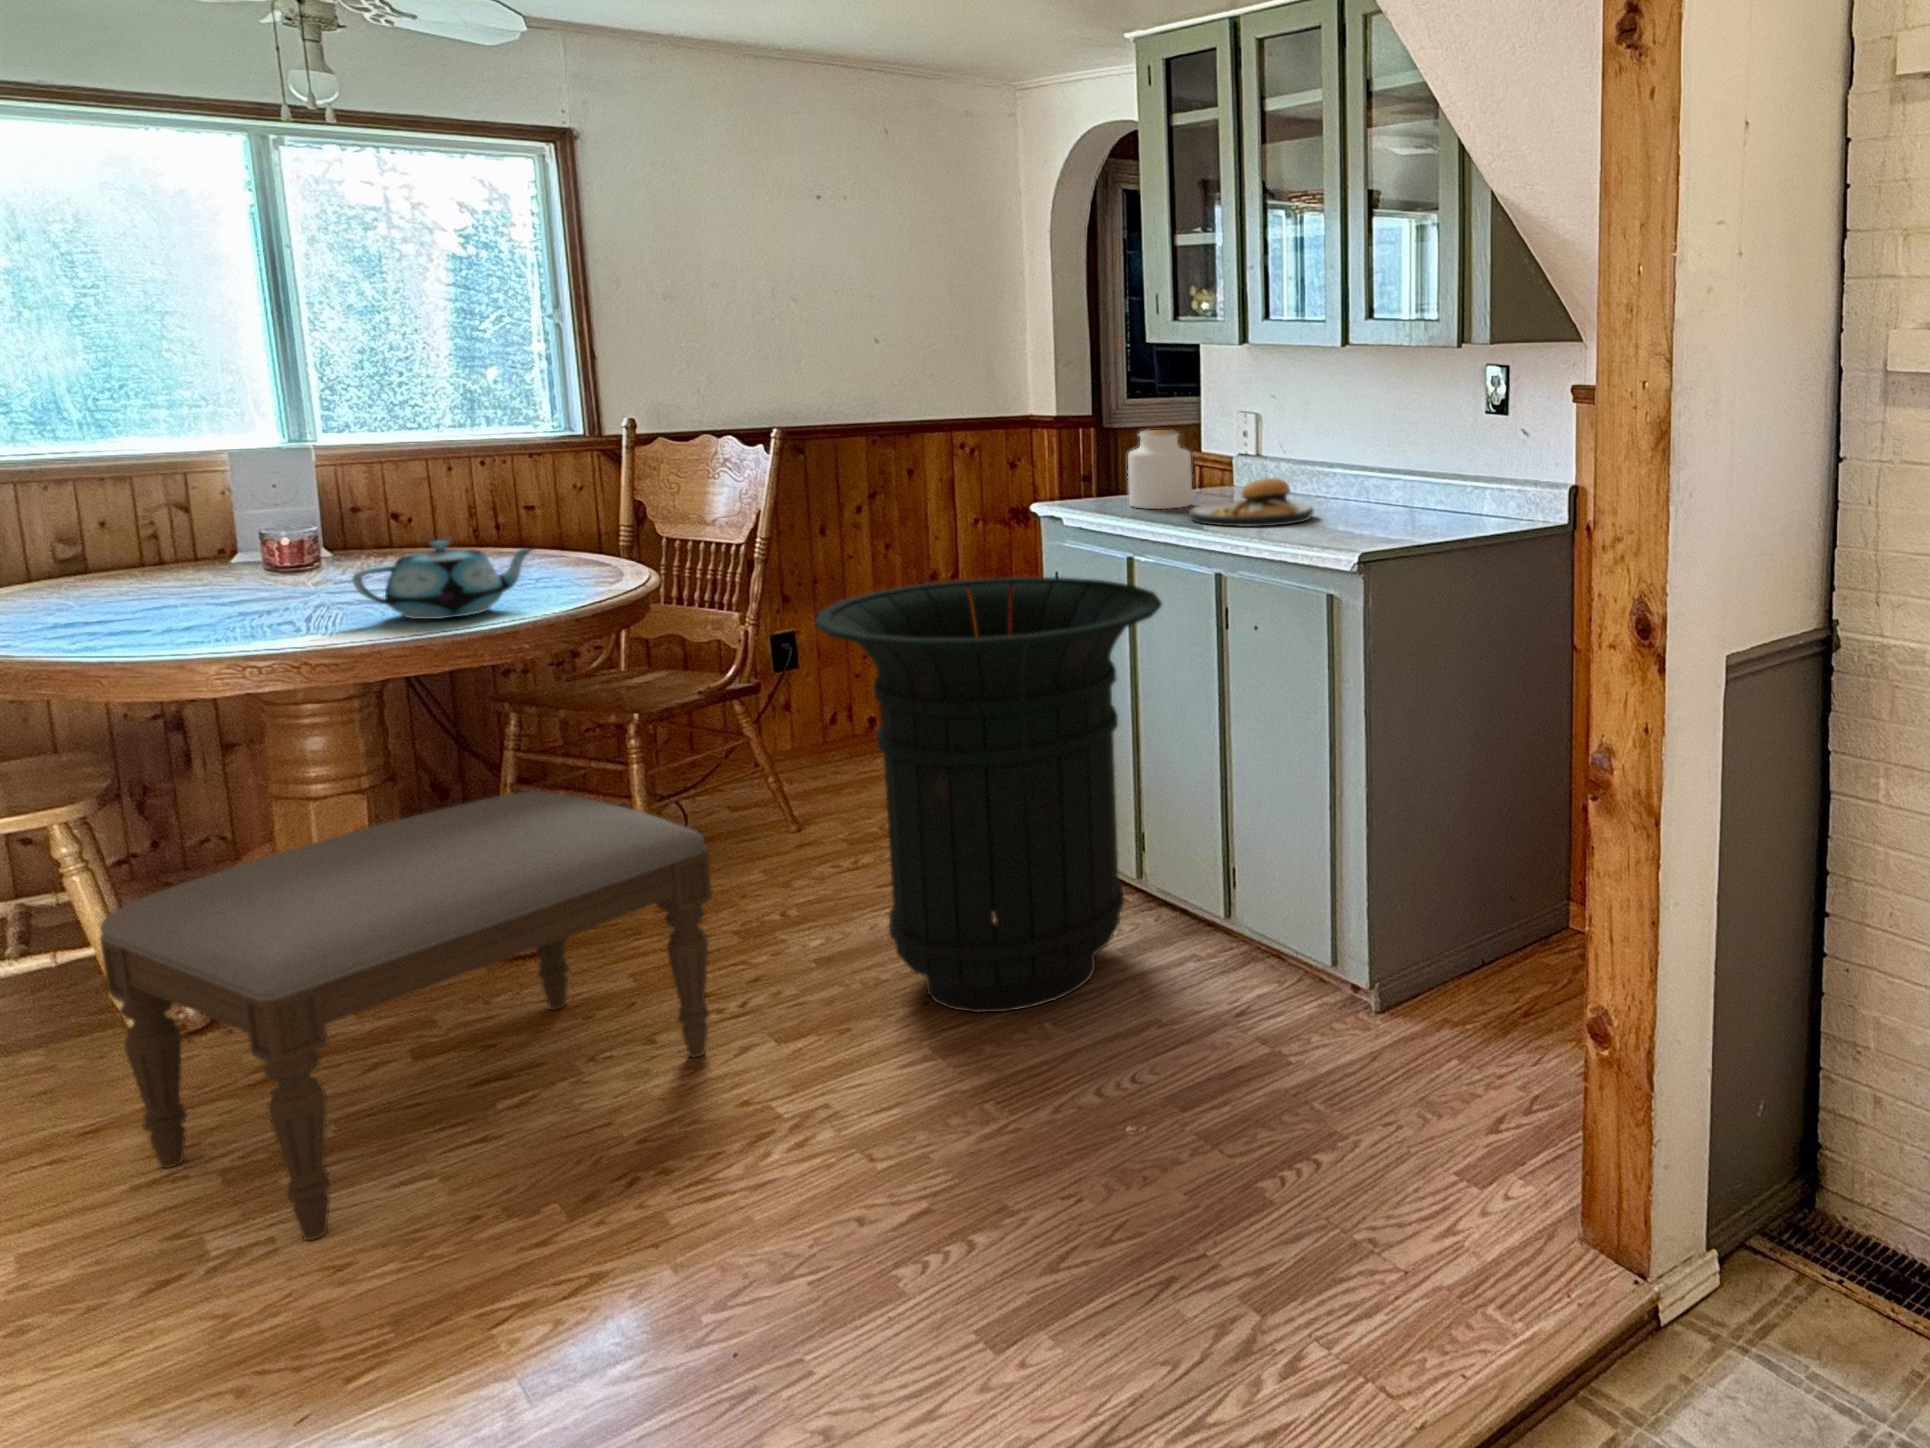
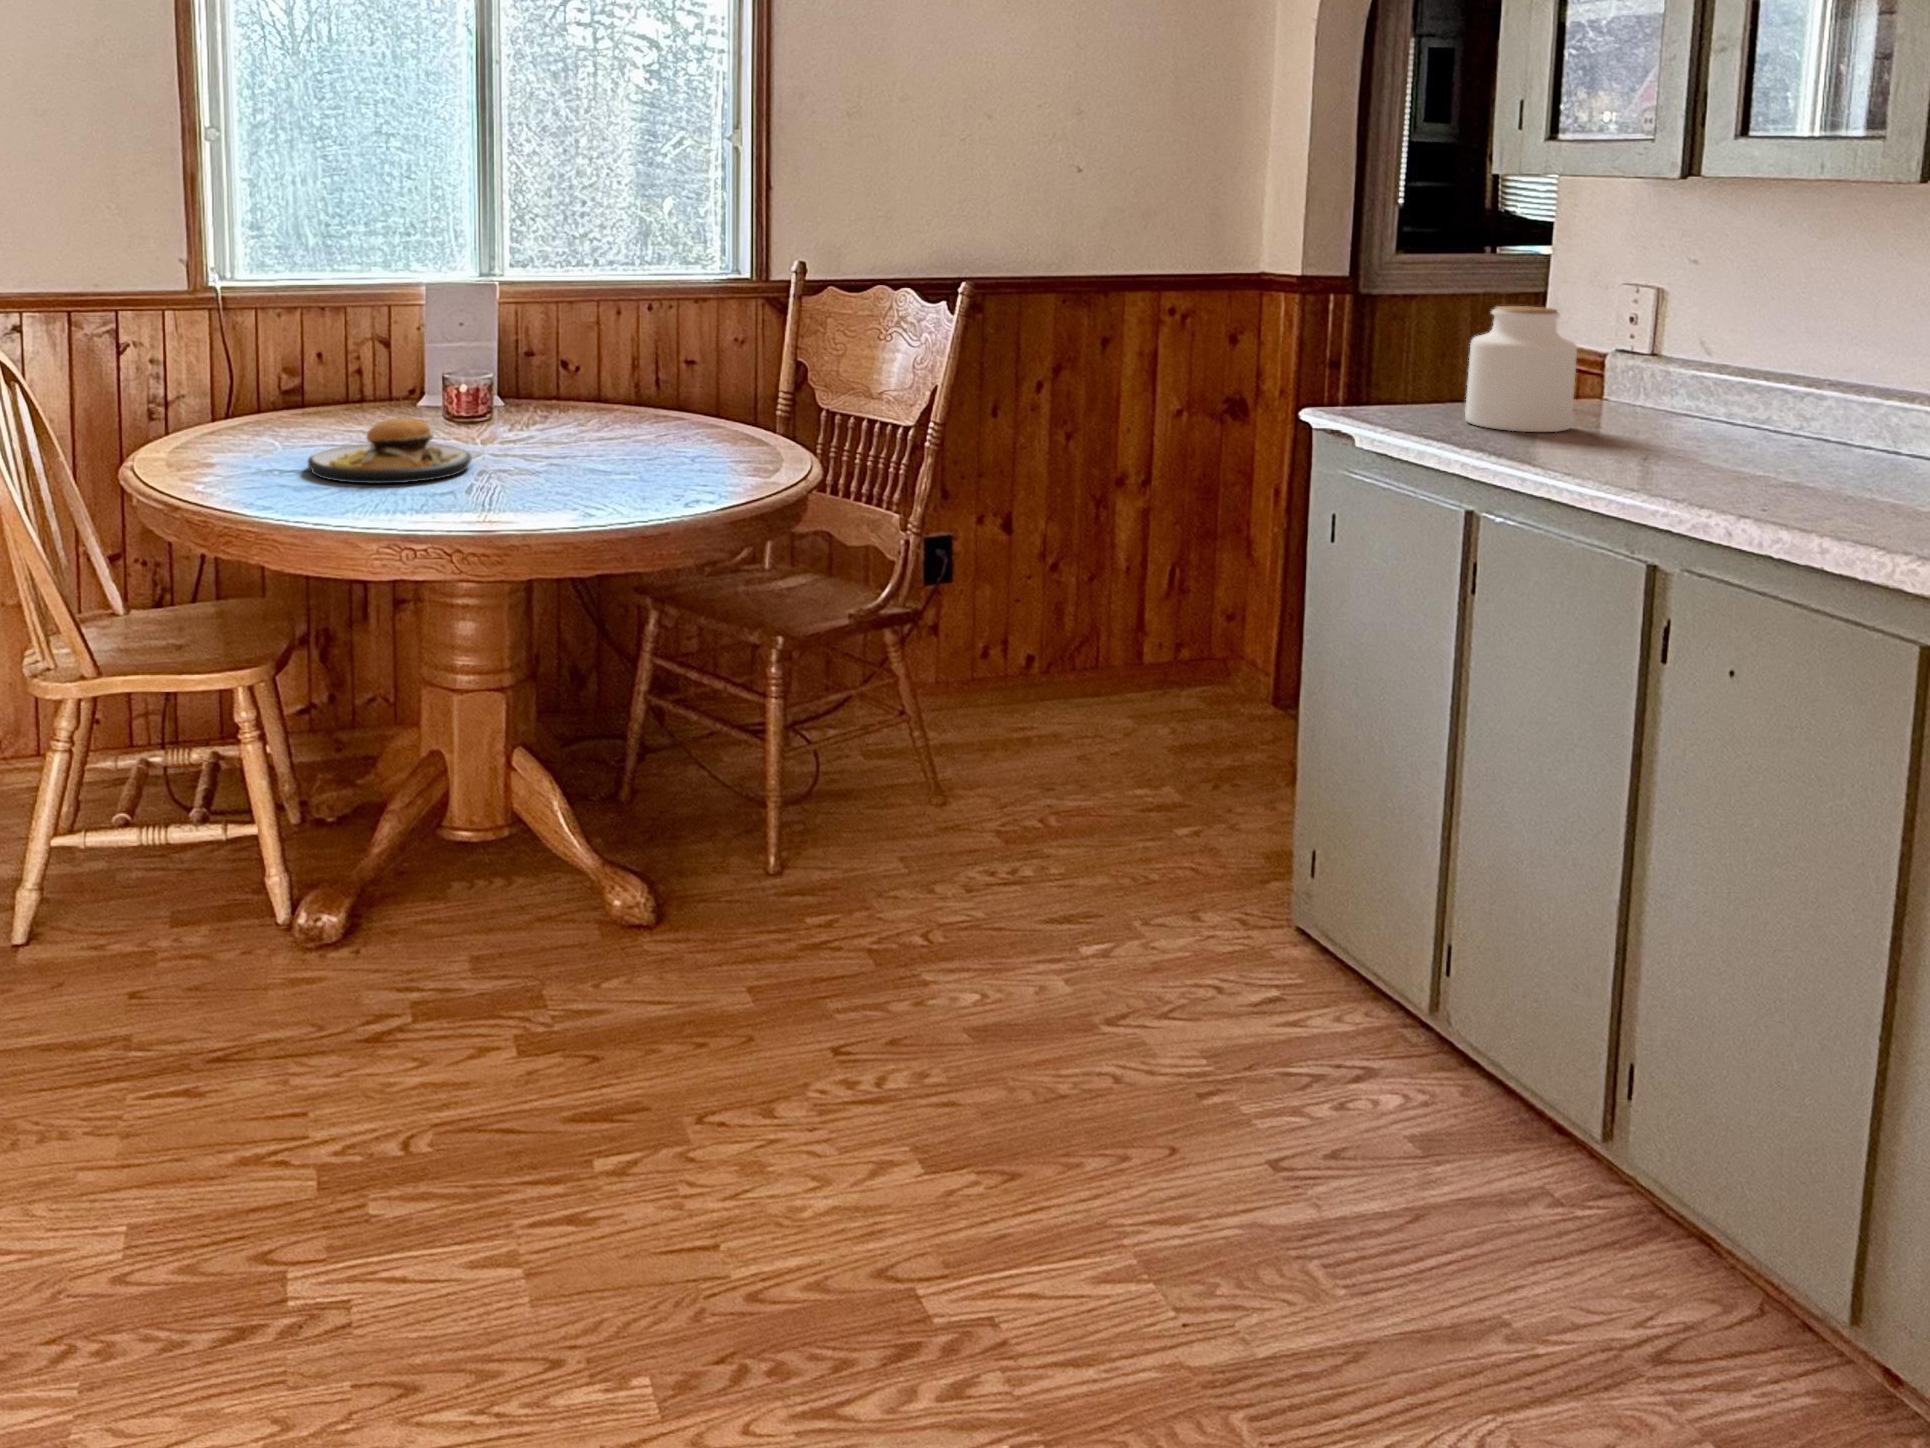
plate: present [1189,478,1313,526] -> present [308,418,471,483]
teapot: present [352,540,535,619] -> none [512,404,699,502]
trash can: present [815,577,1162,1012] -> none [1029,517,1567,1226]
ottoman: present [100,791,712,1240] -> none [231,739,865,1338]

